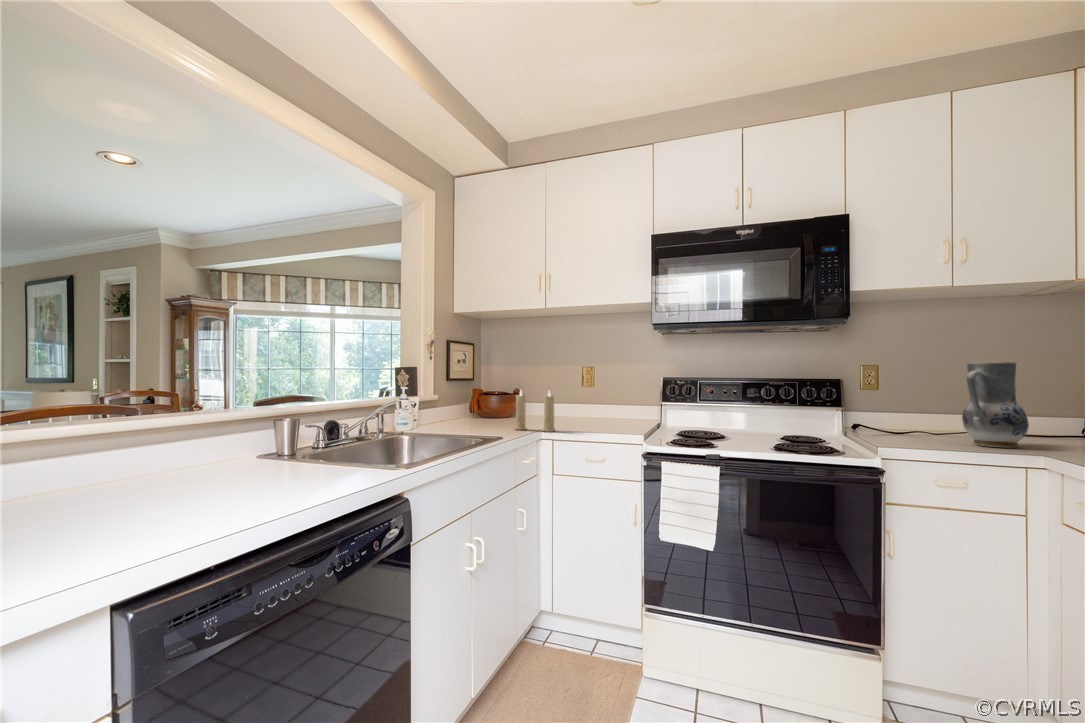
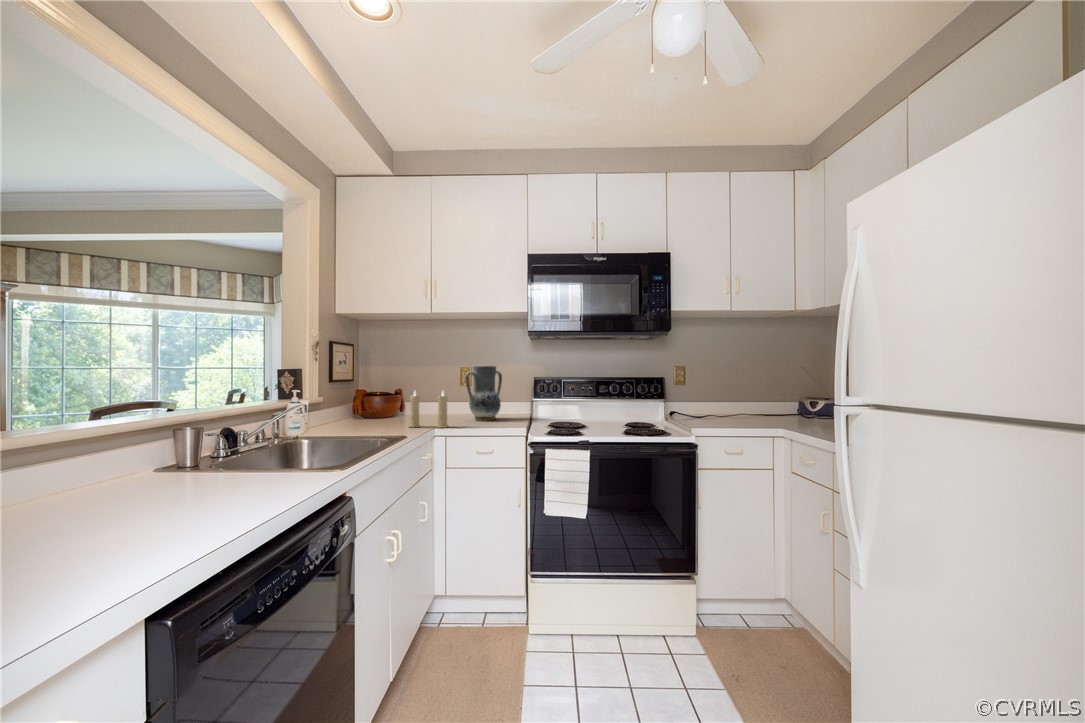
vase: present [962,362,1029,448] -> present [465,366,502,420]

